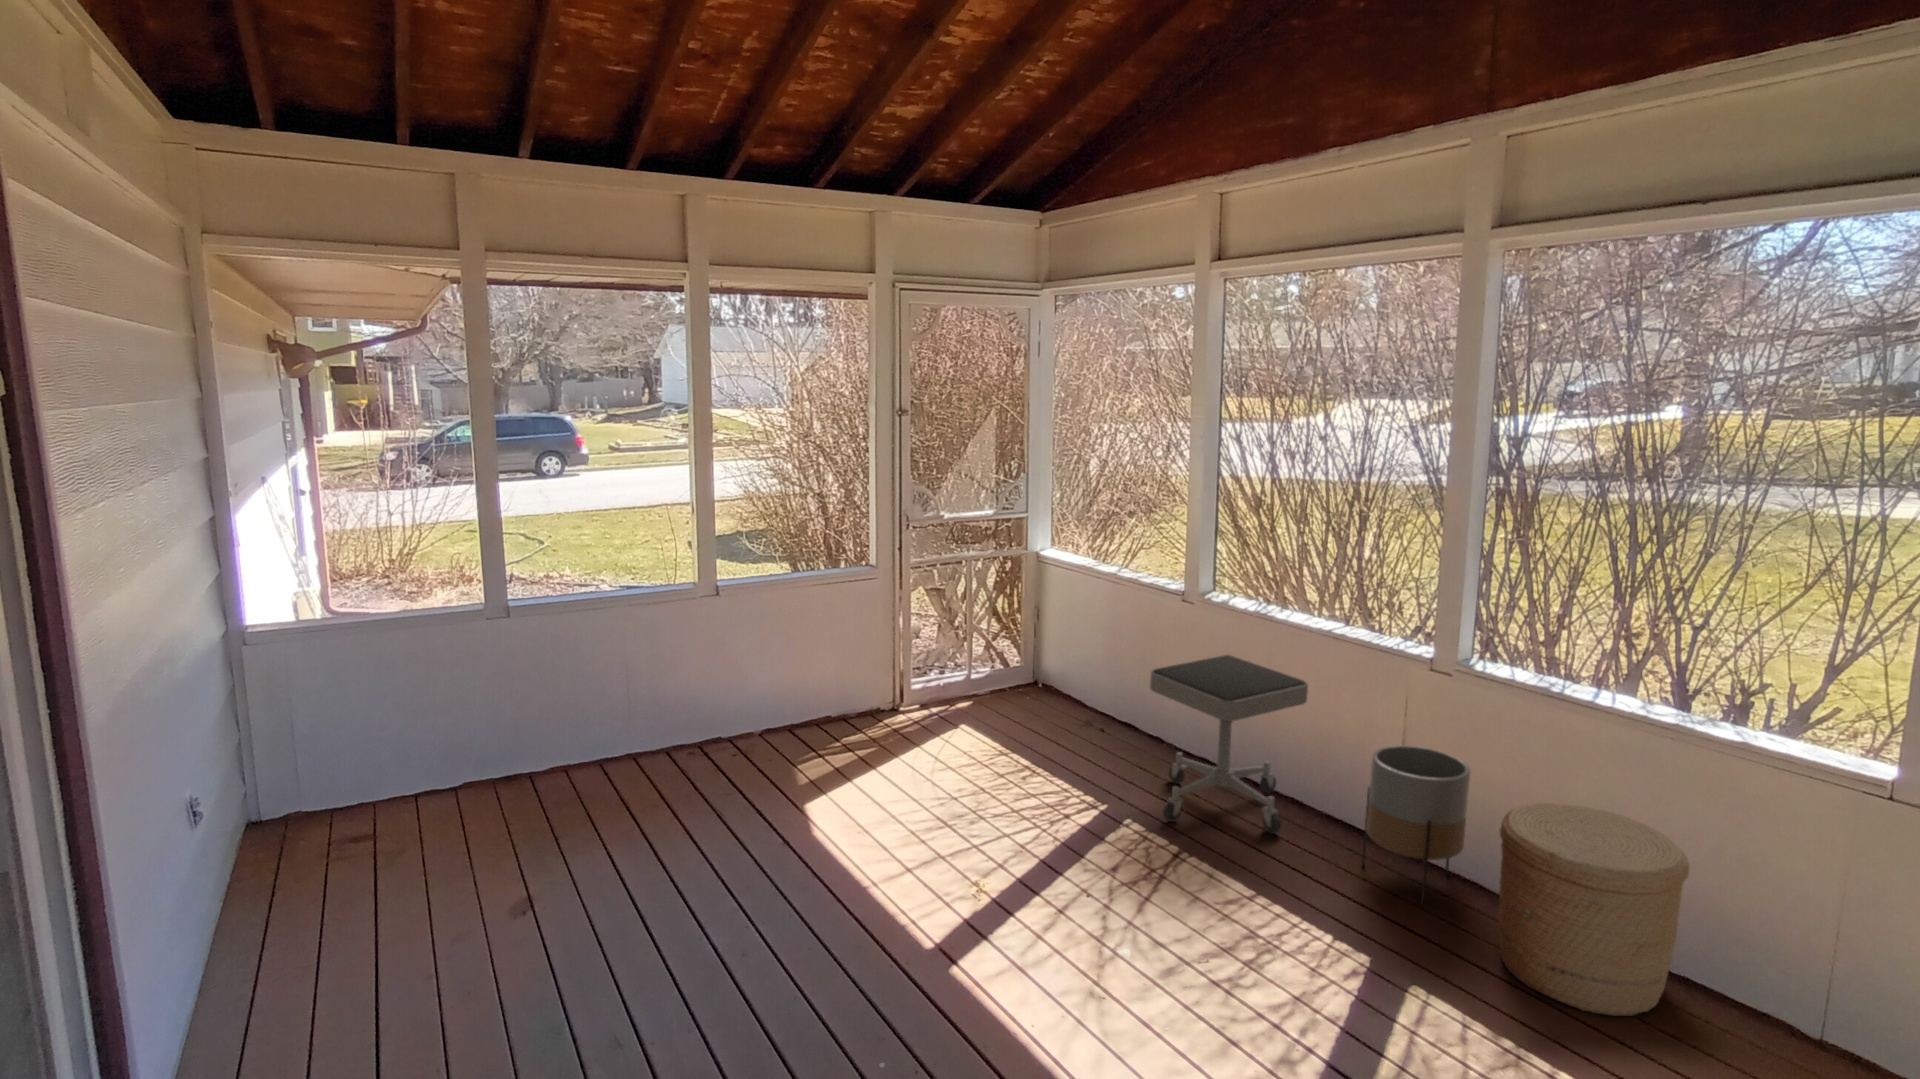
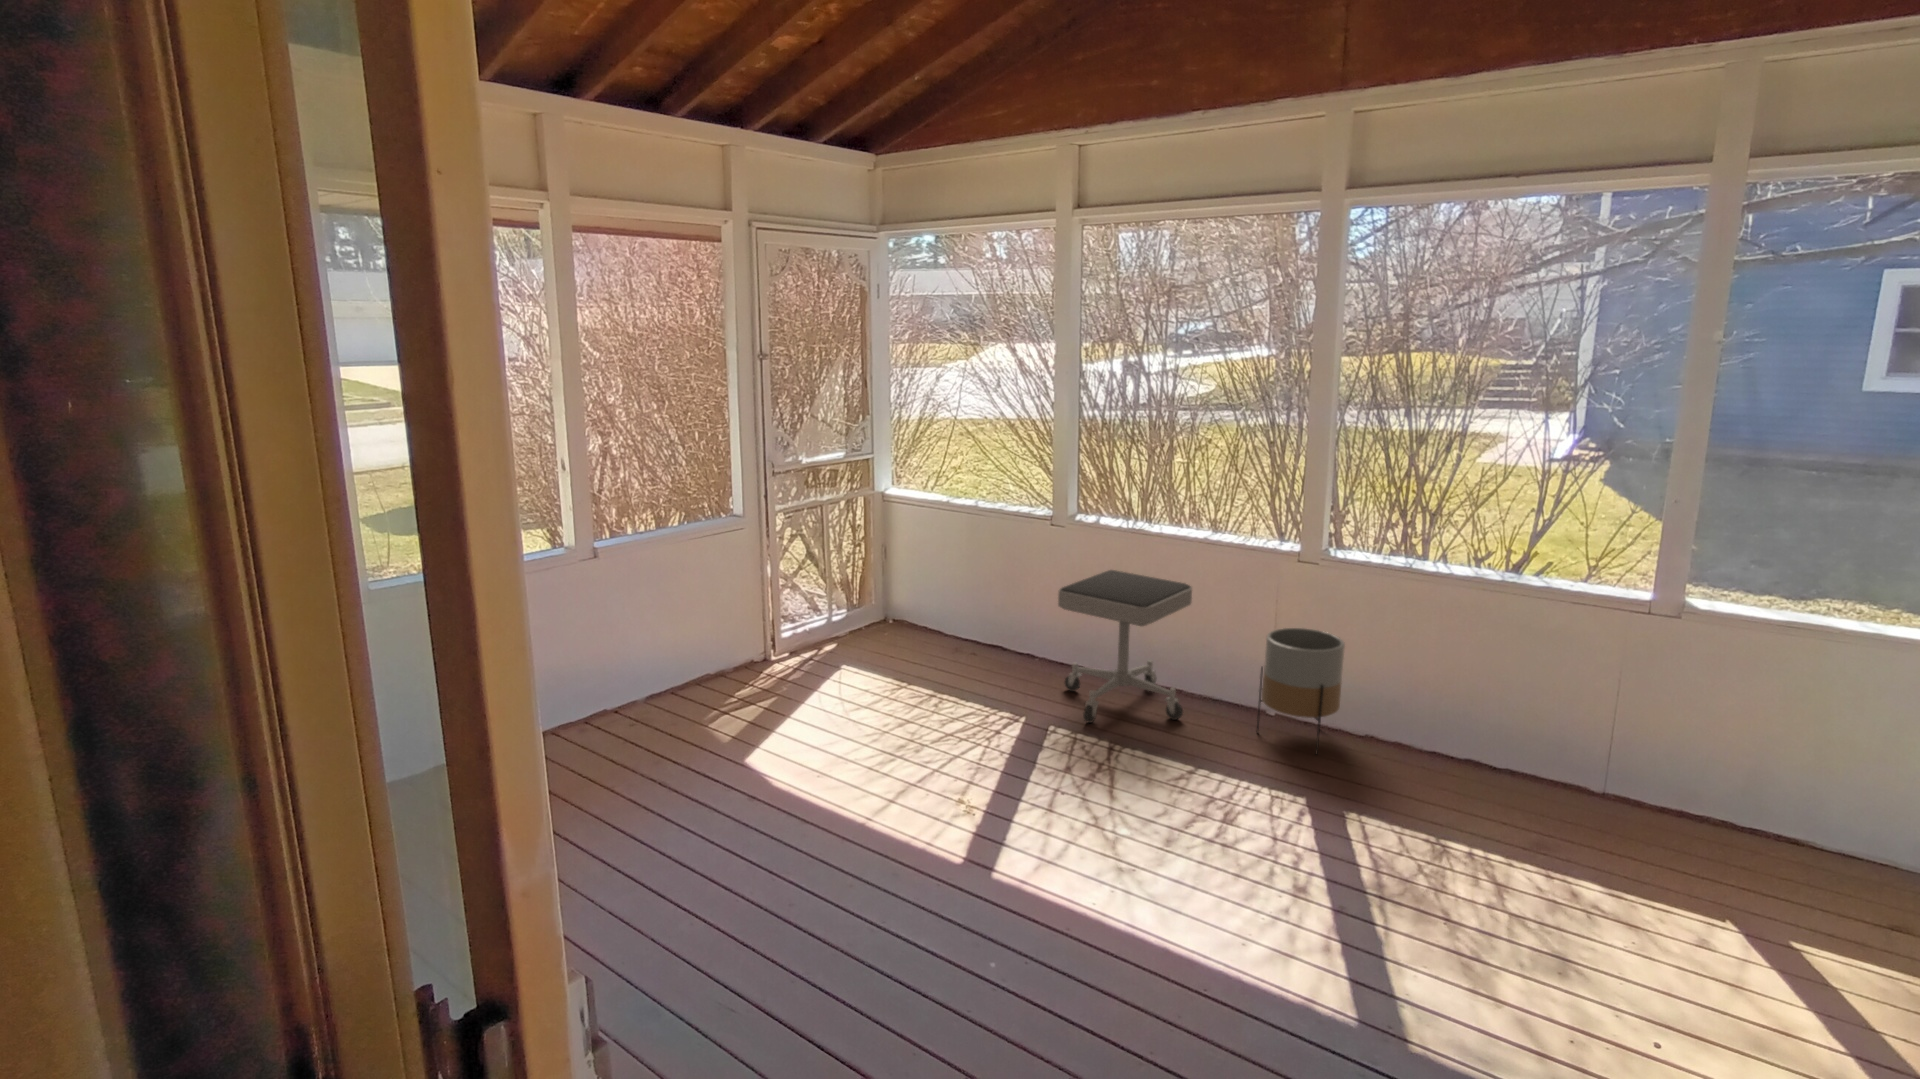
woven basket: present [1498,803,1689,1016] -> none [1387,656,1526,808]

